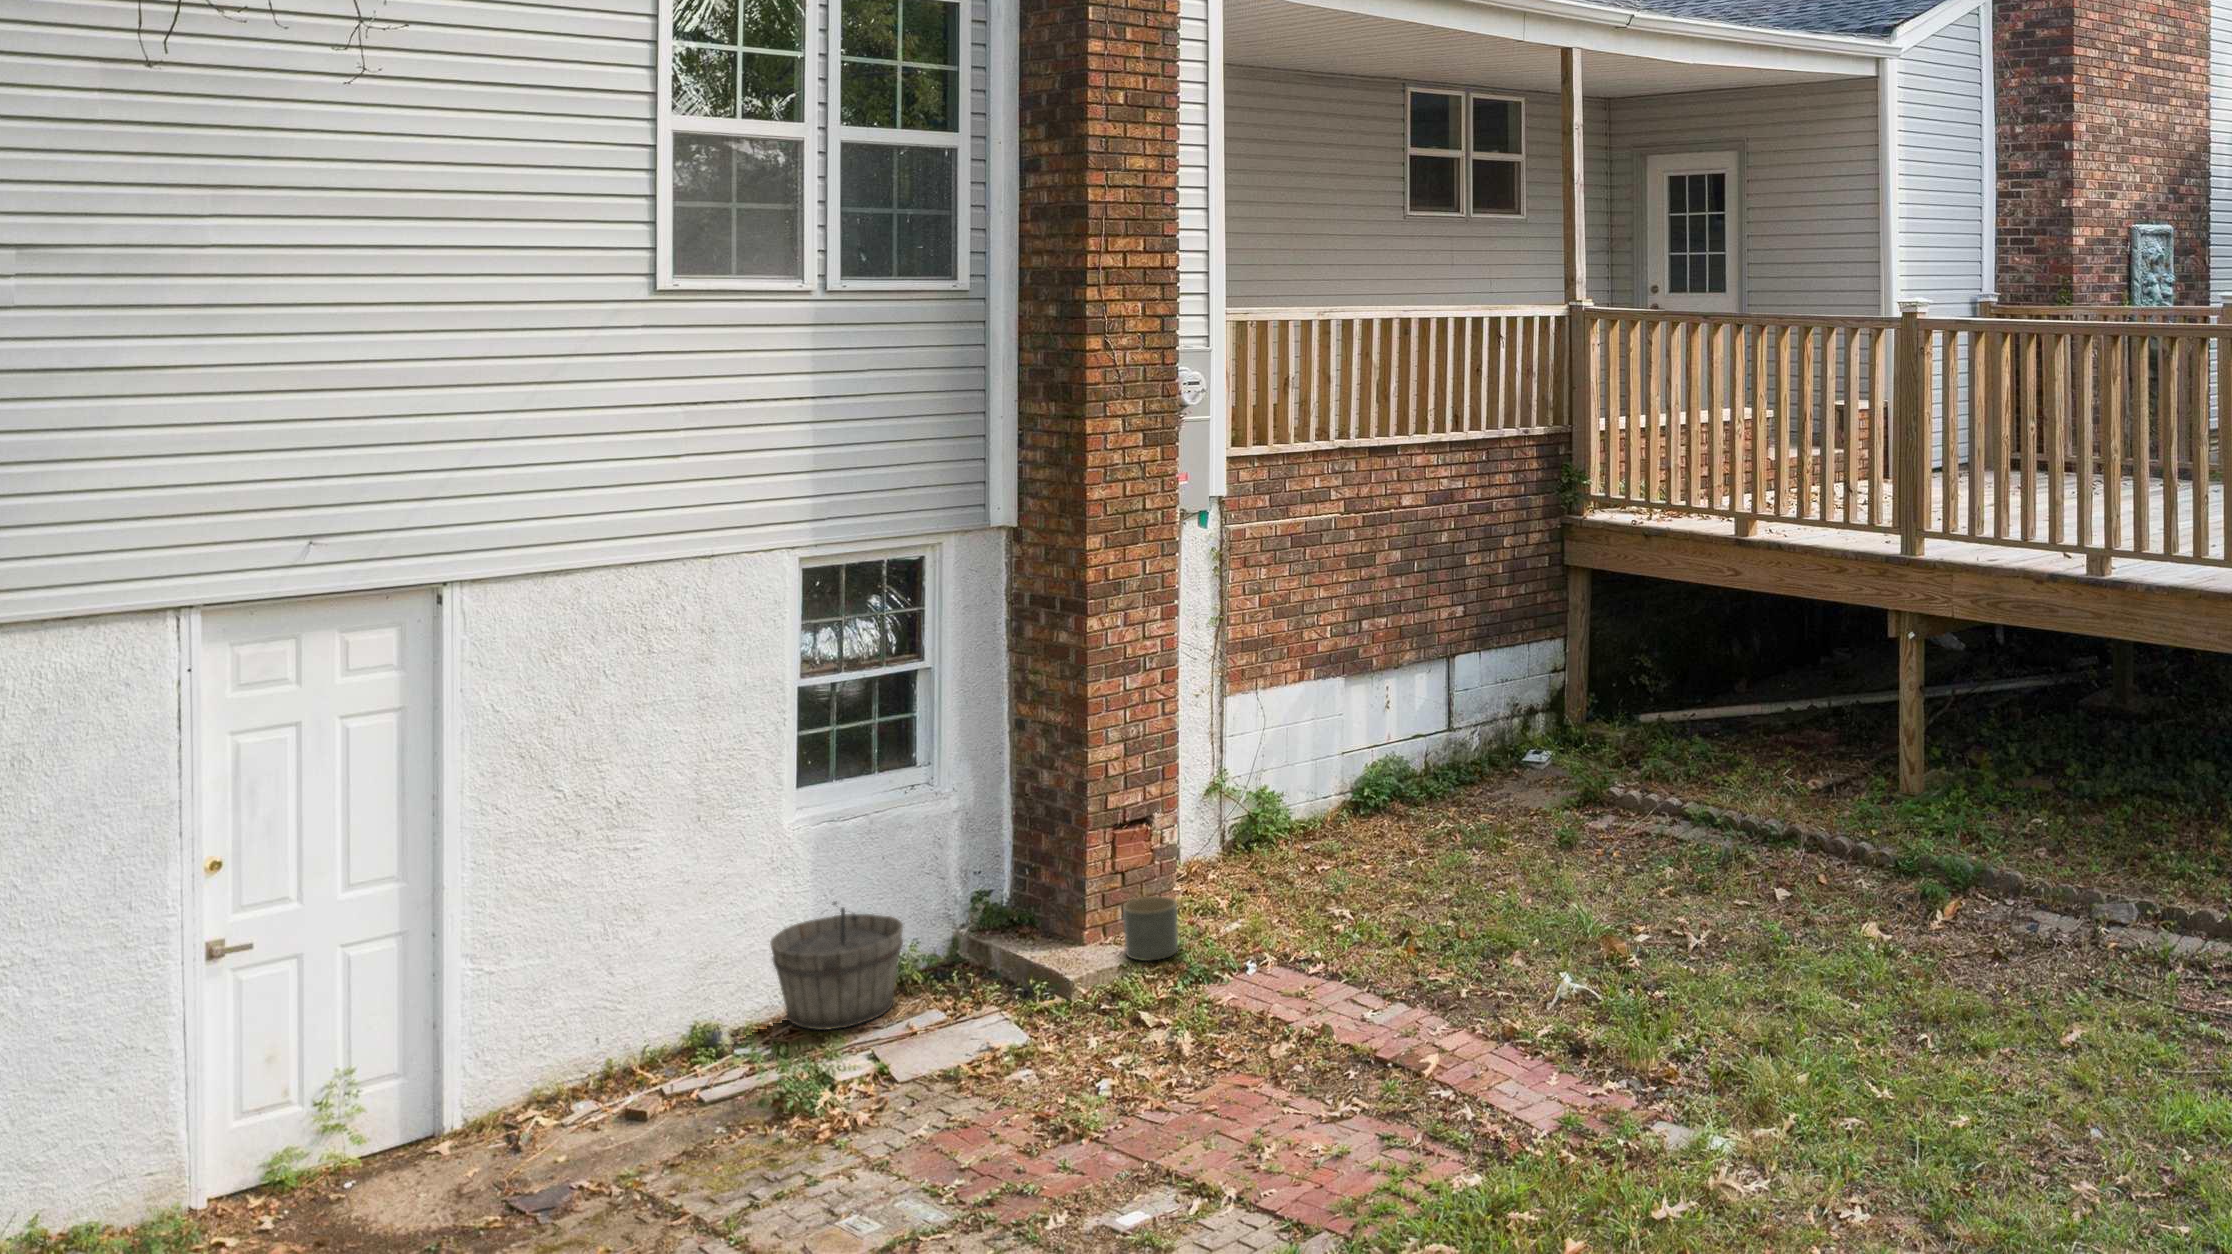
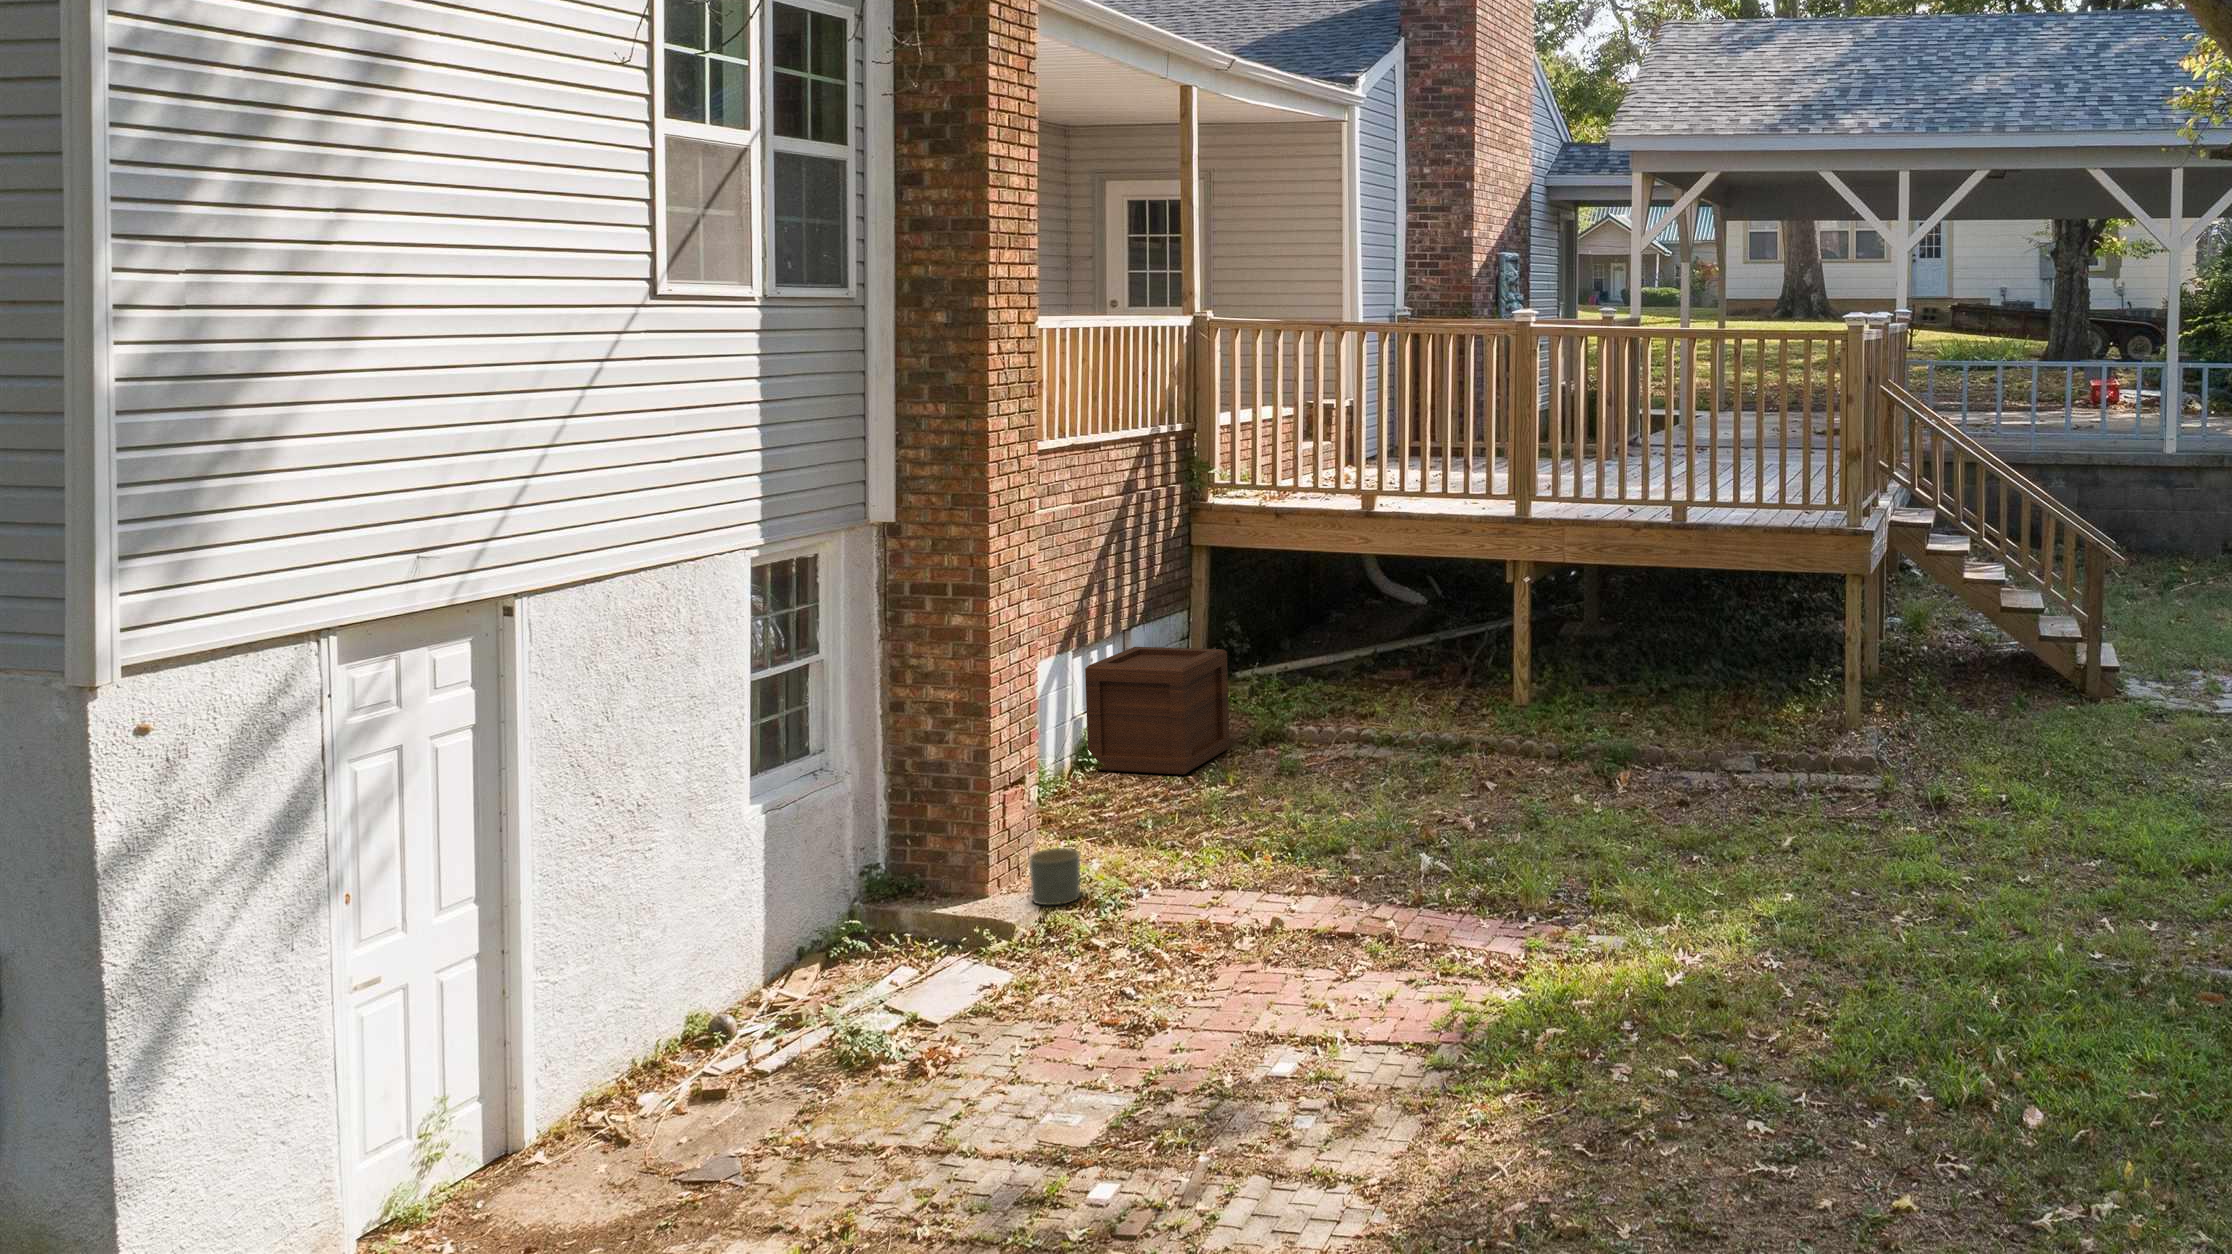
wooden crate: none [1364,675,1533,827] -> present [1085,647,1230,774]
wooden bucket: present [770,902,903,1030] -> none [751,885,881,1007]

